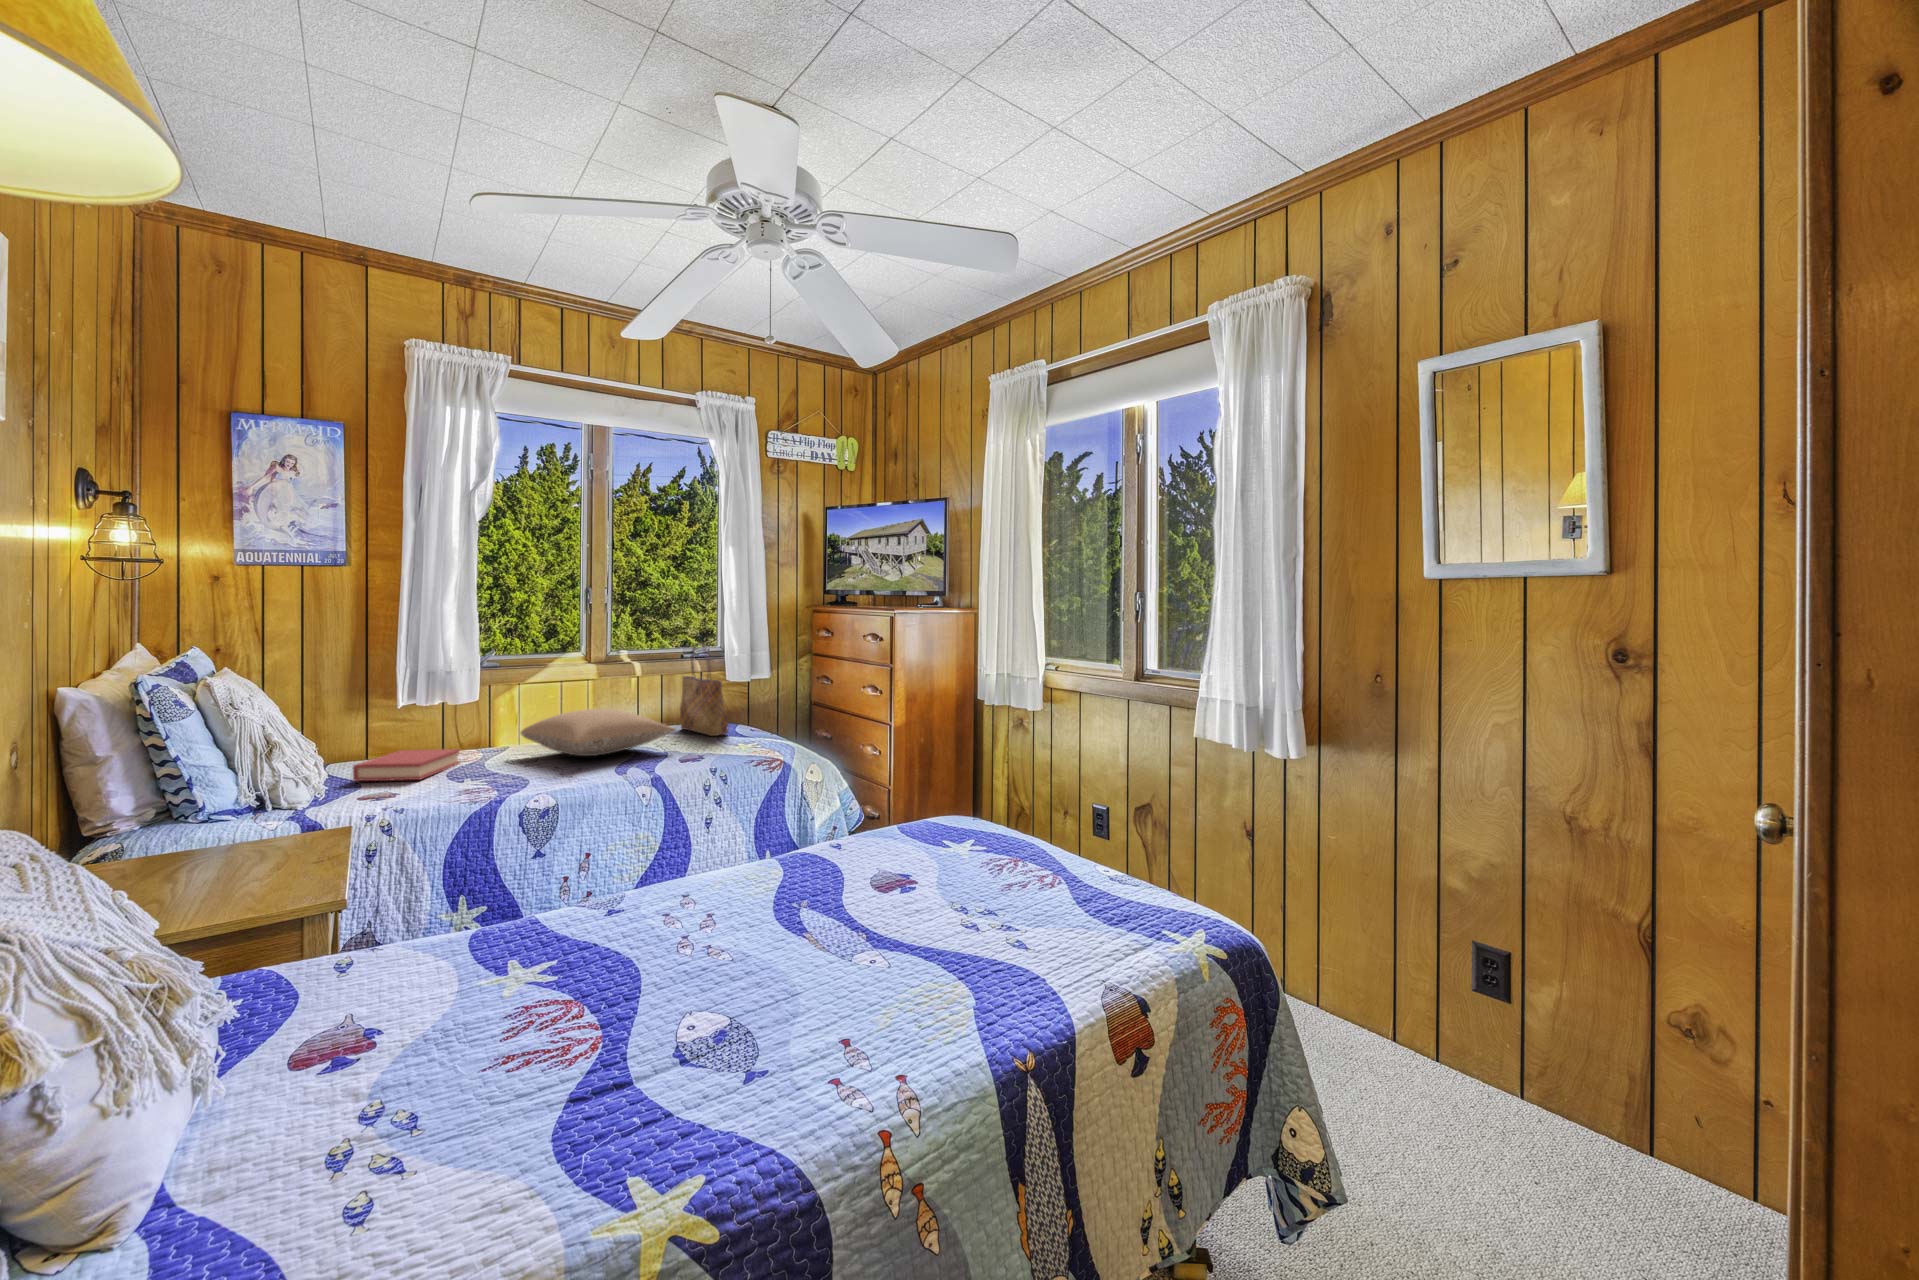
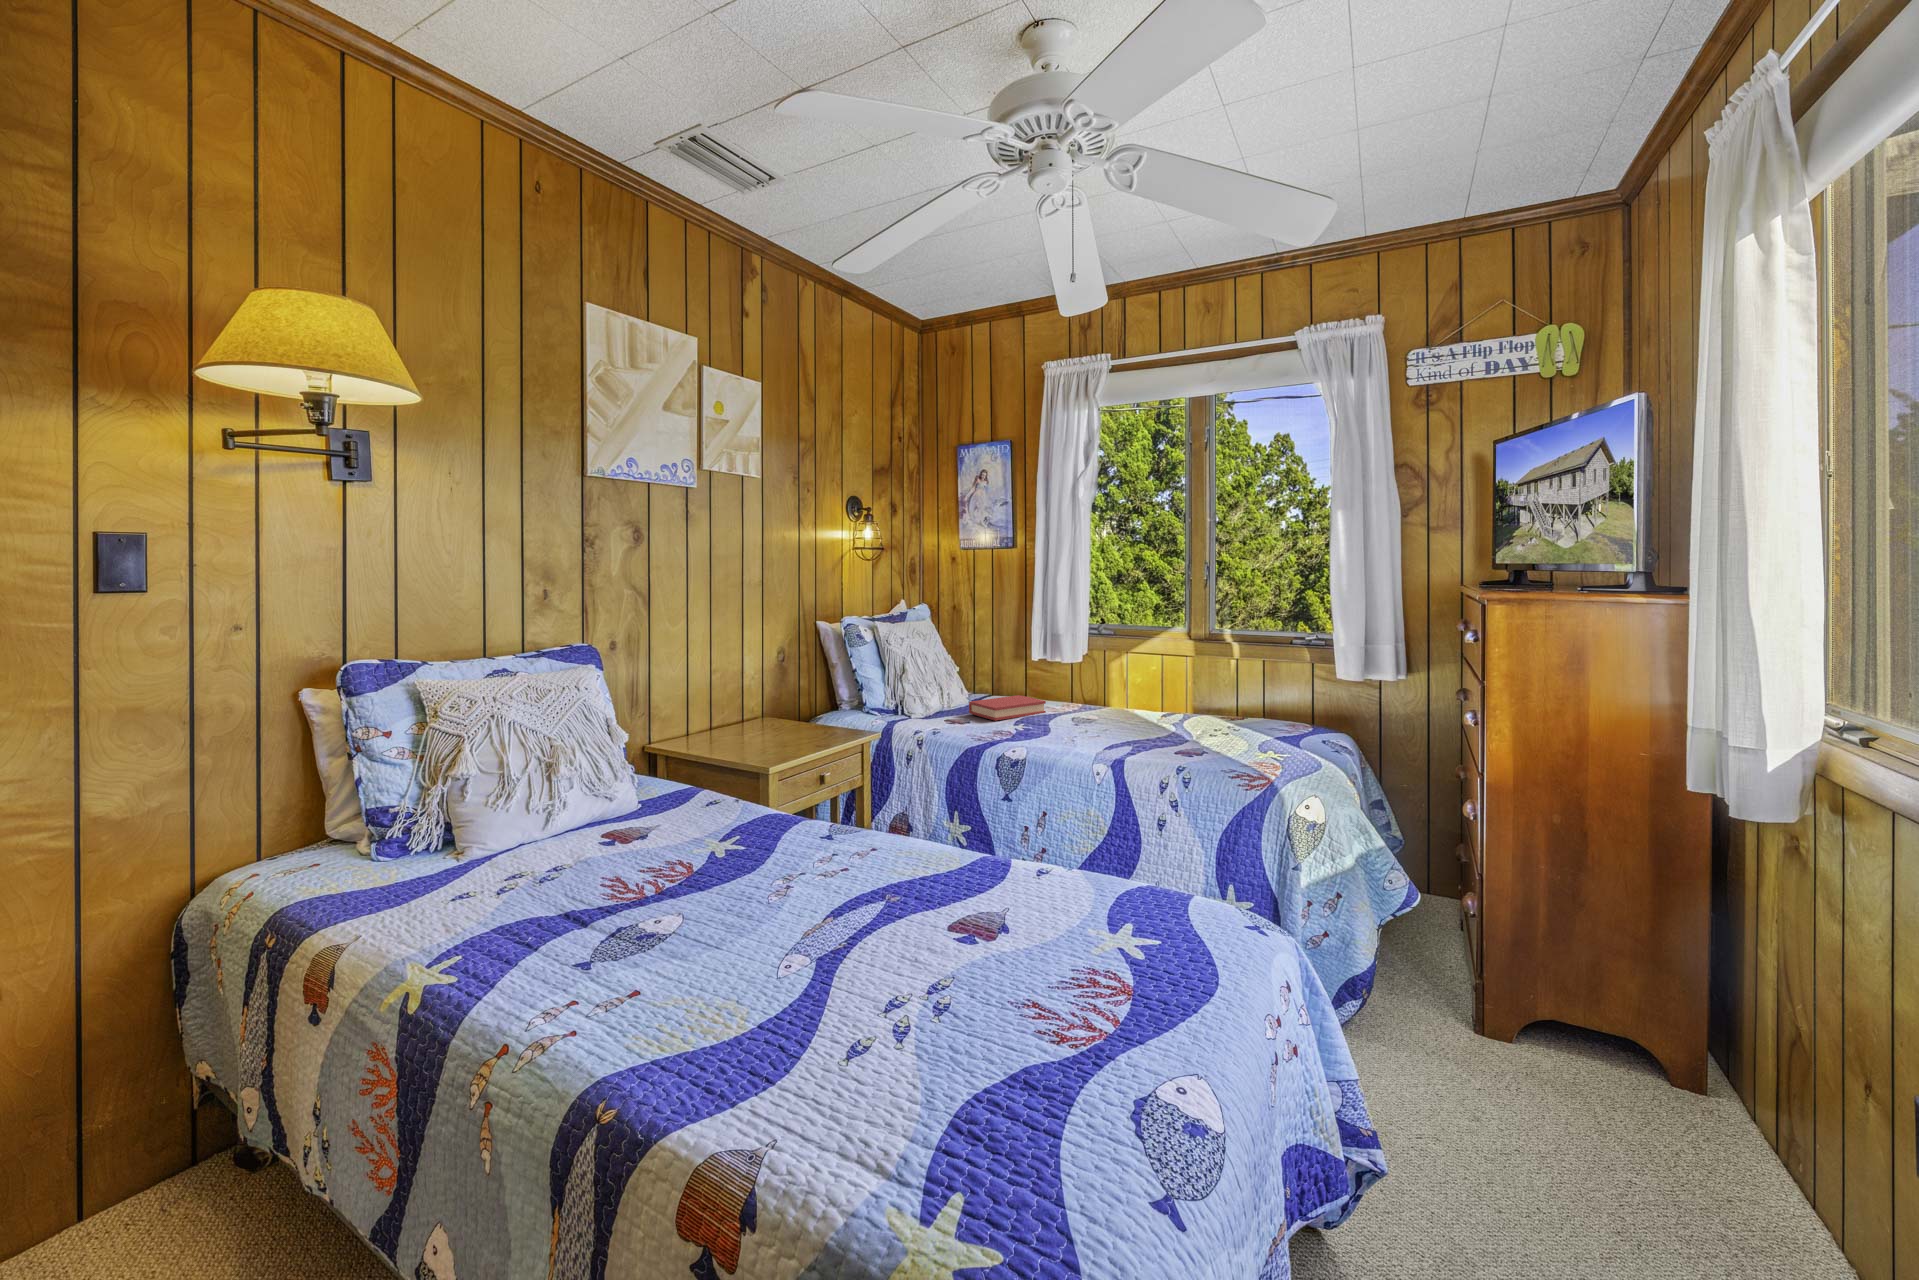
tote bag: present [680,643,728,736] -> none [1254,622,1281,727]
pillow: present [521,709,675,756] -> none [1082,682,1190,726]

